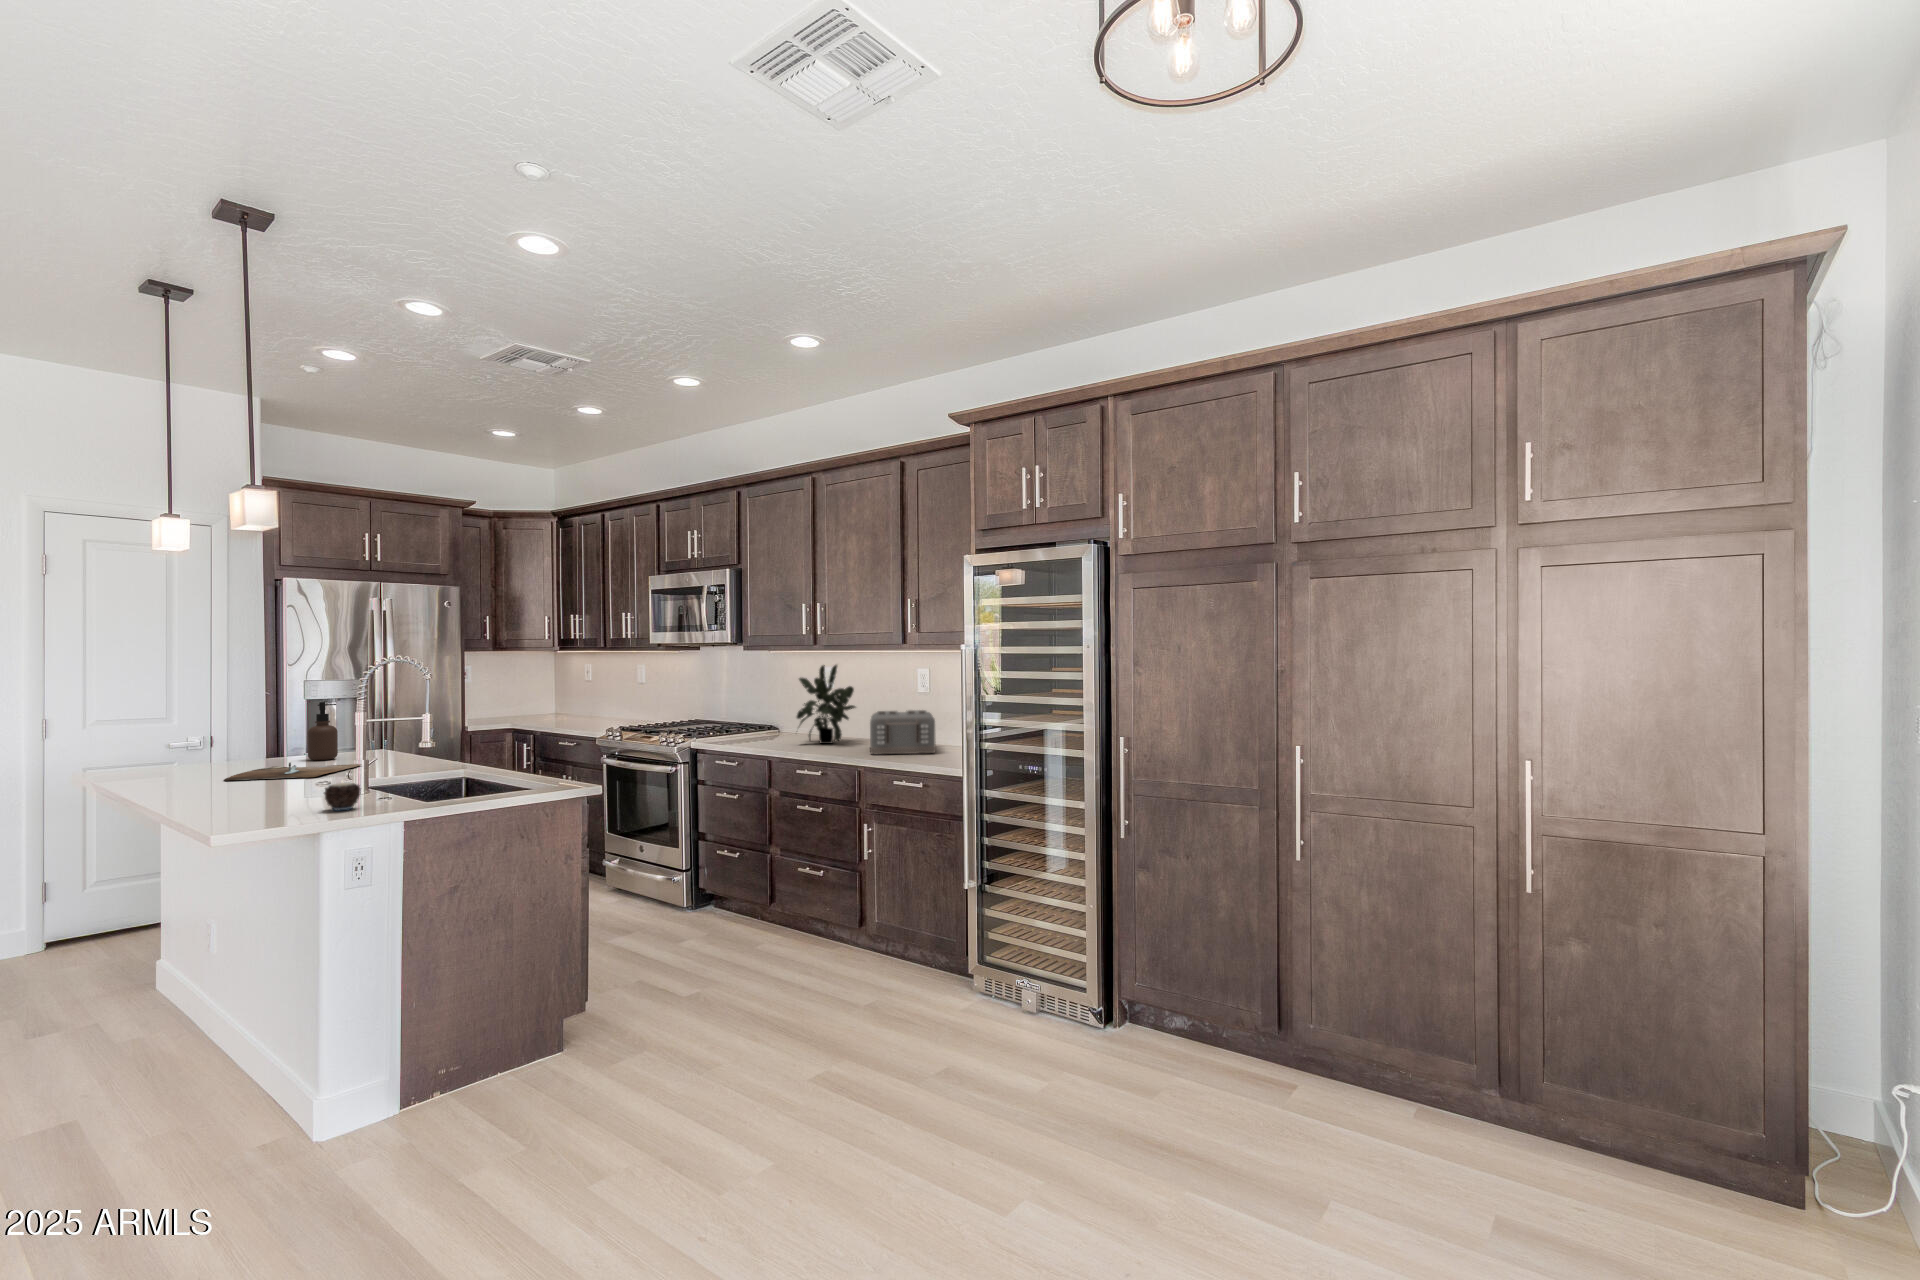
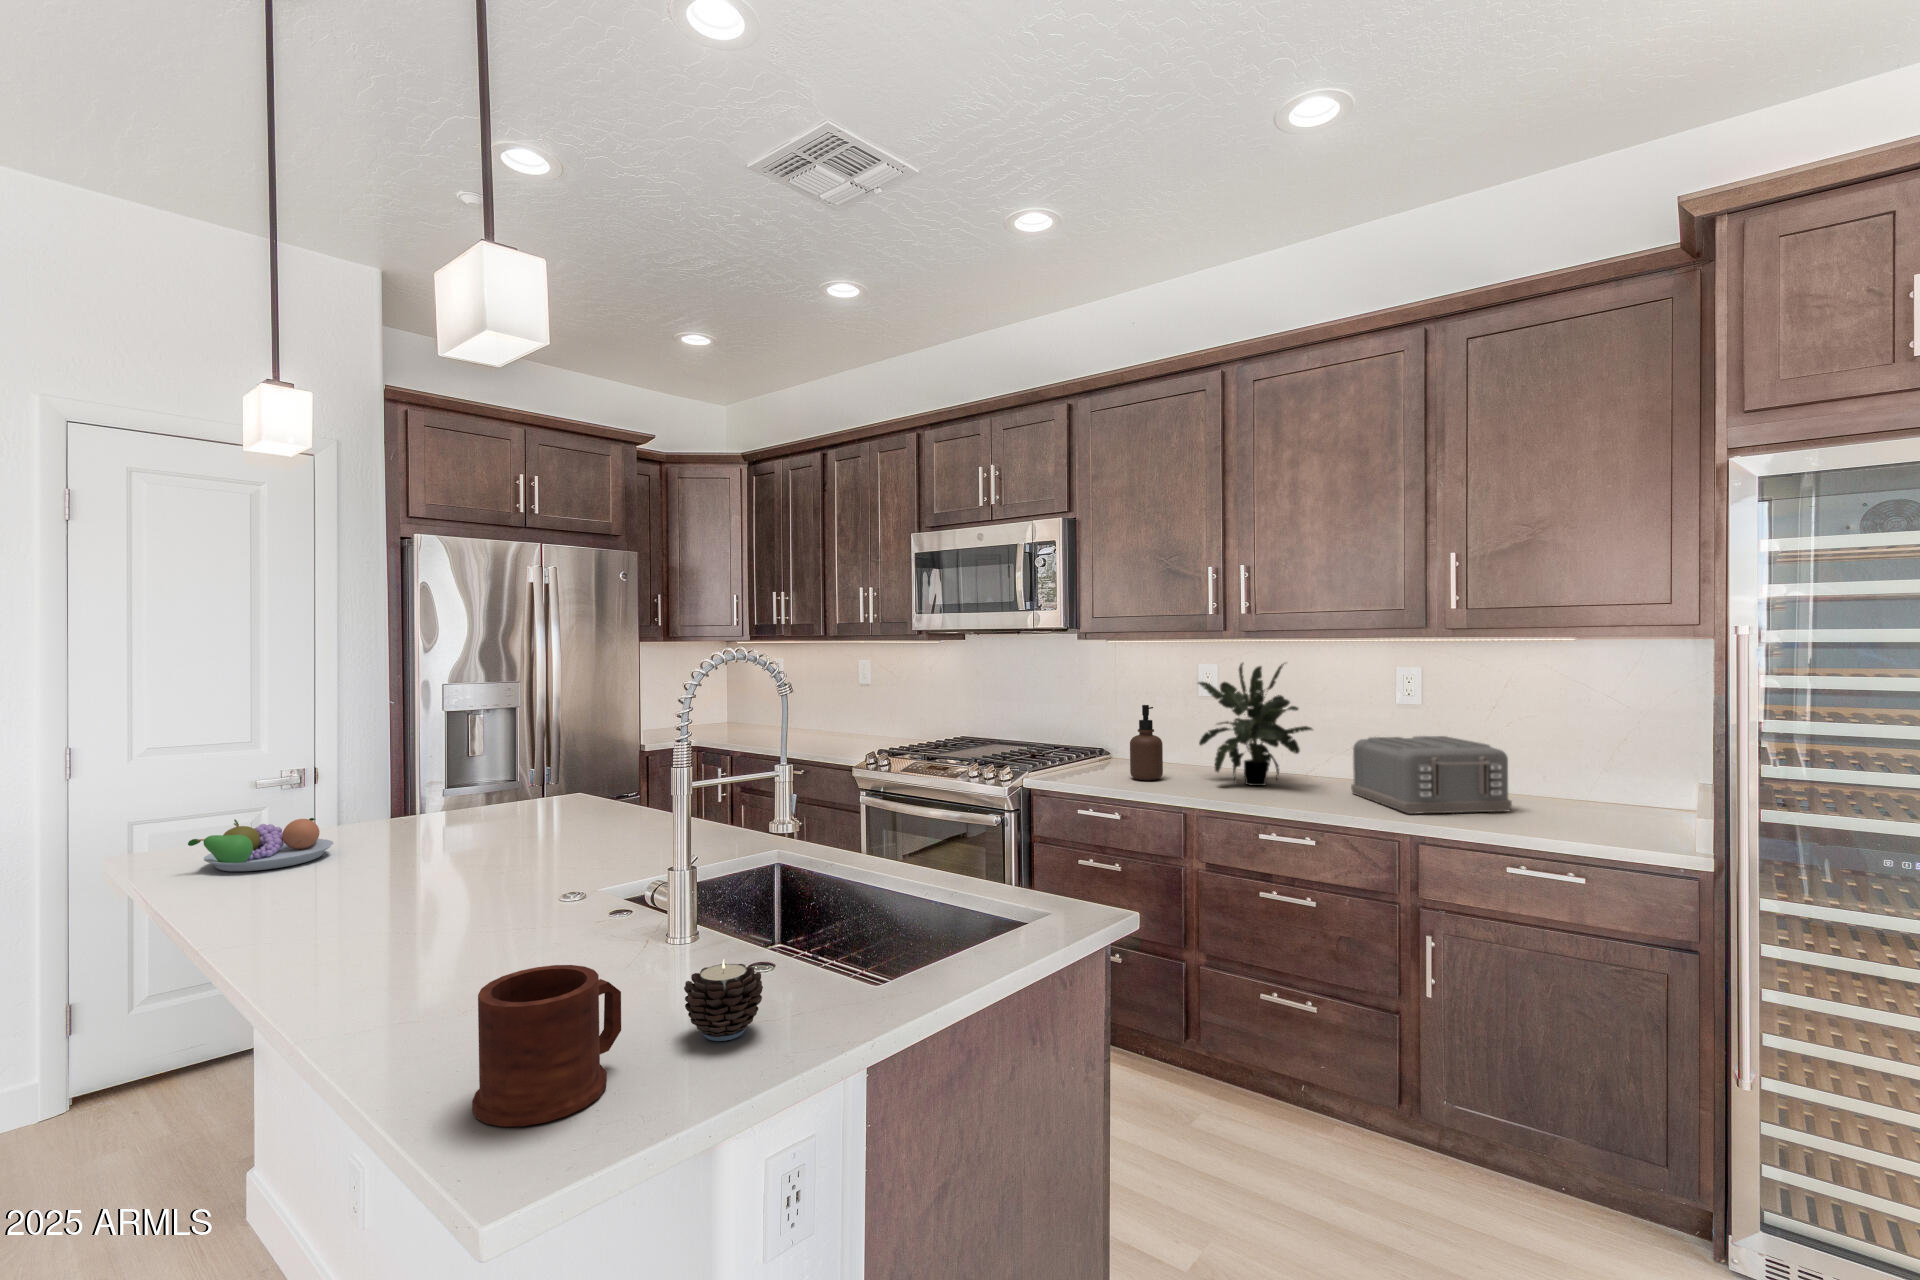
soap dispenser: present [307,702,338,760] -> present [1130,705,1163,780]
fruit bowl: none [121,749,206,775] -> present [188,818,334,871]
cutting board: present [224,762,361,781] -> none [381,839,599,894]
mug: none [224,775,292,823] -> present [472,965,621,1127]

